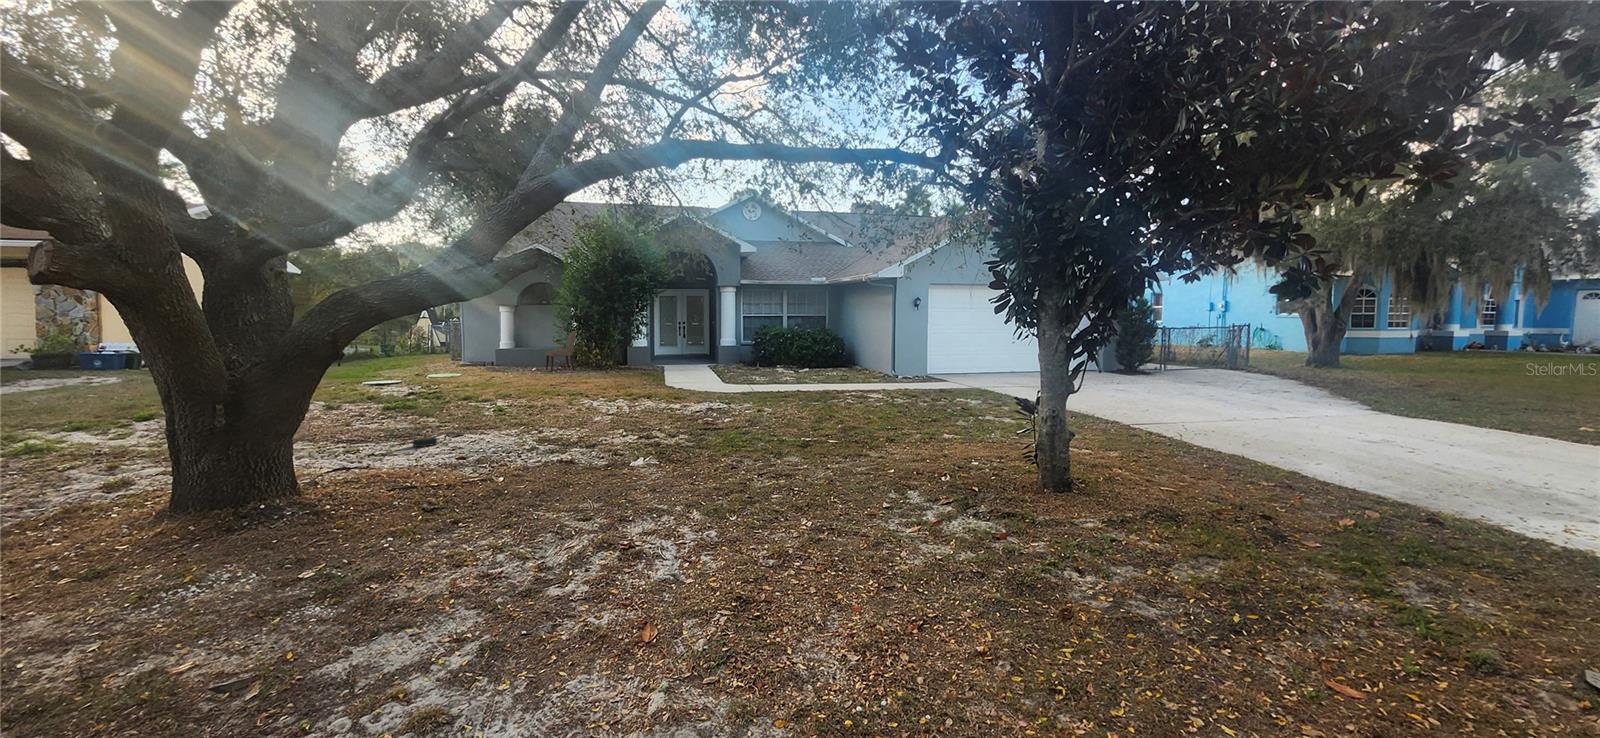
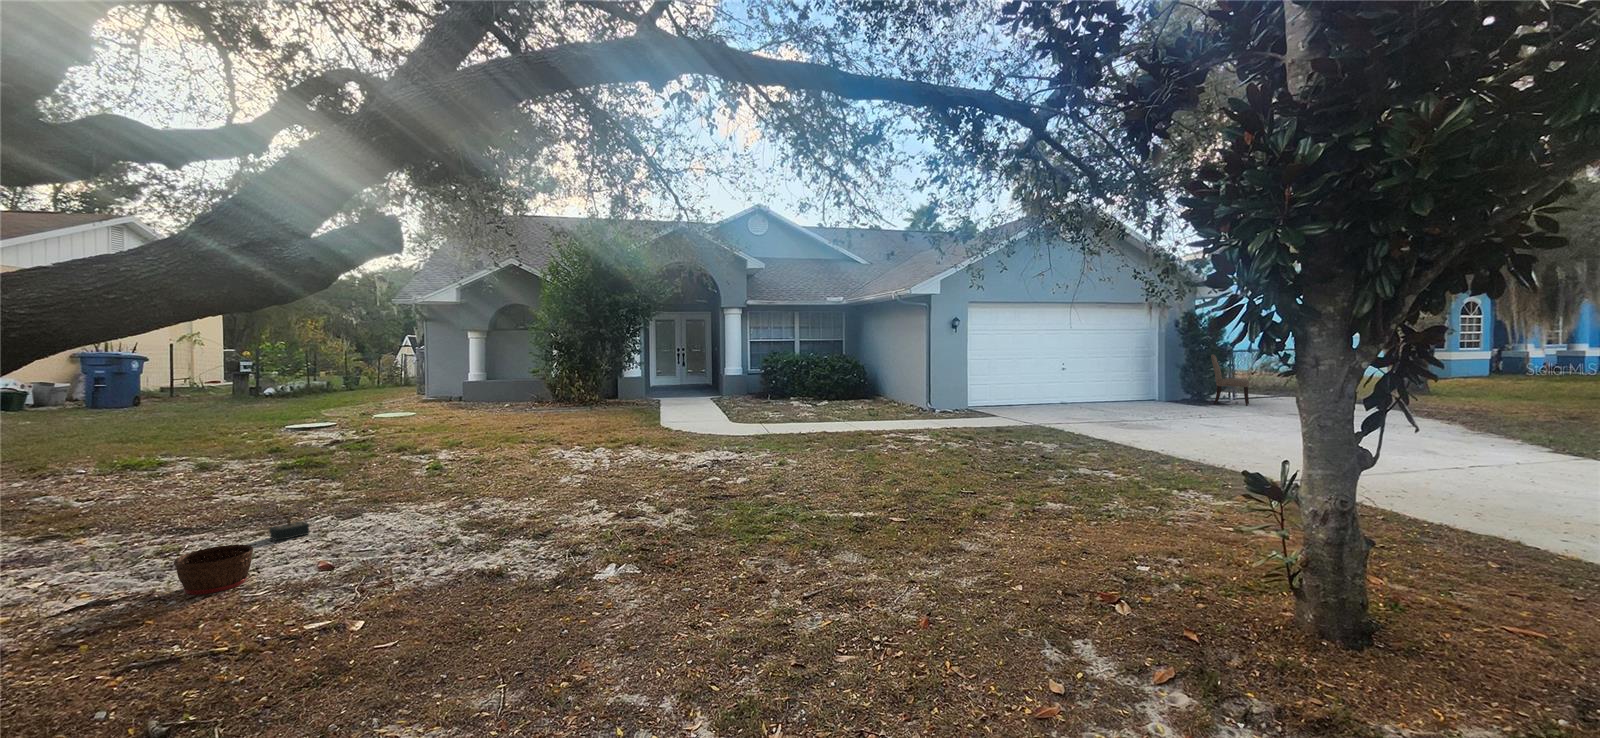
chair: present [546,330,576,372] -> present [1211,354,1249,406]
basket: none [380,443,422,469] -> present [174,544,253,595]

